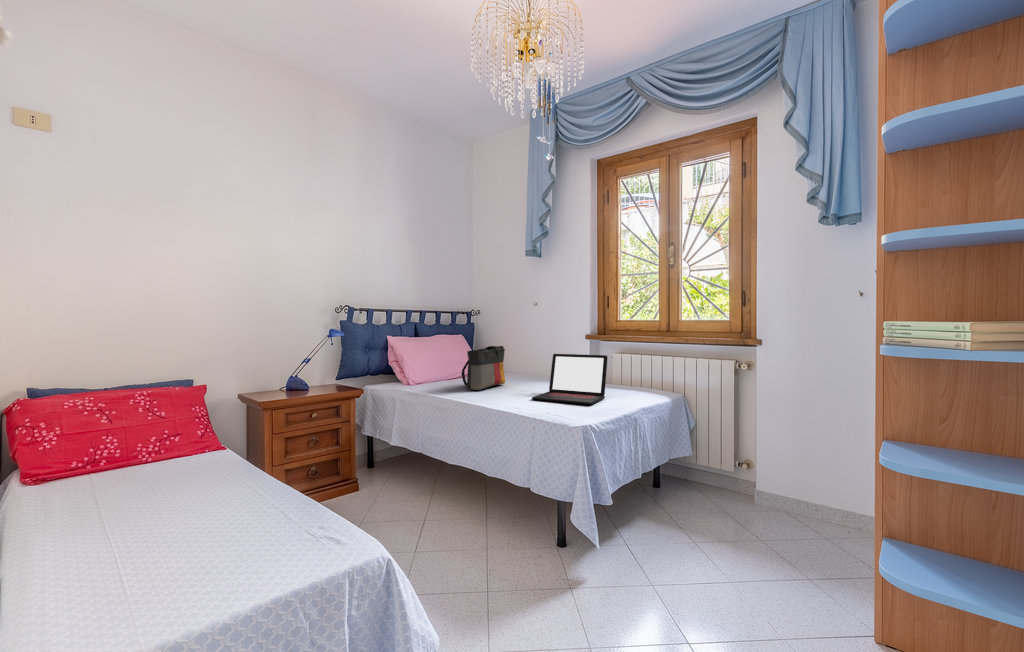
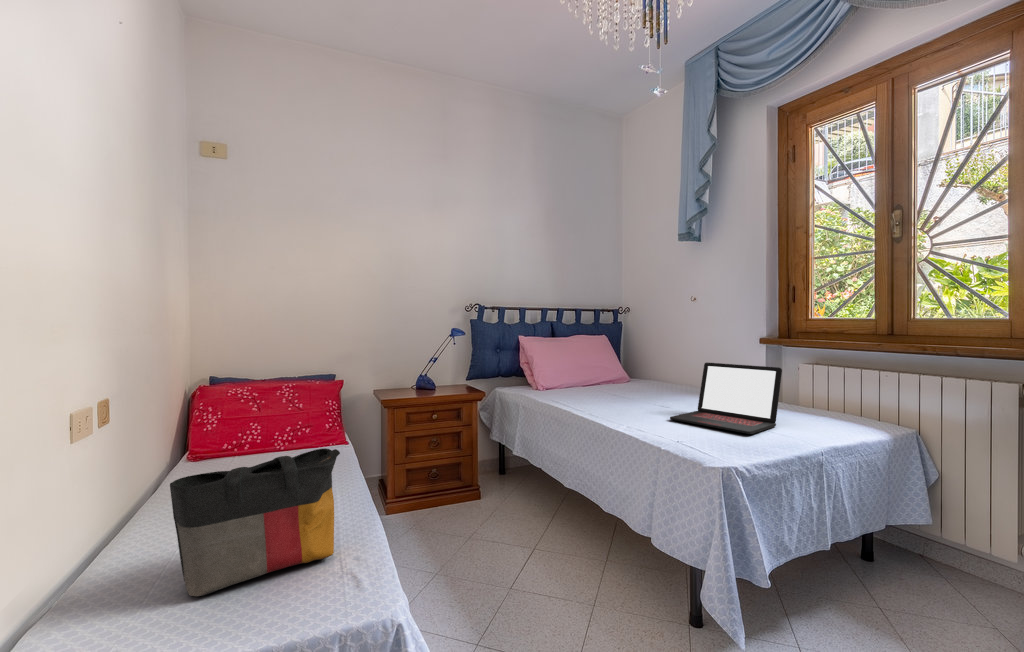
tote bag: present [462,346,505,390] -> present [170,448,340,596]

